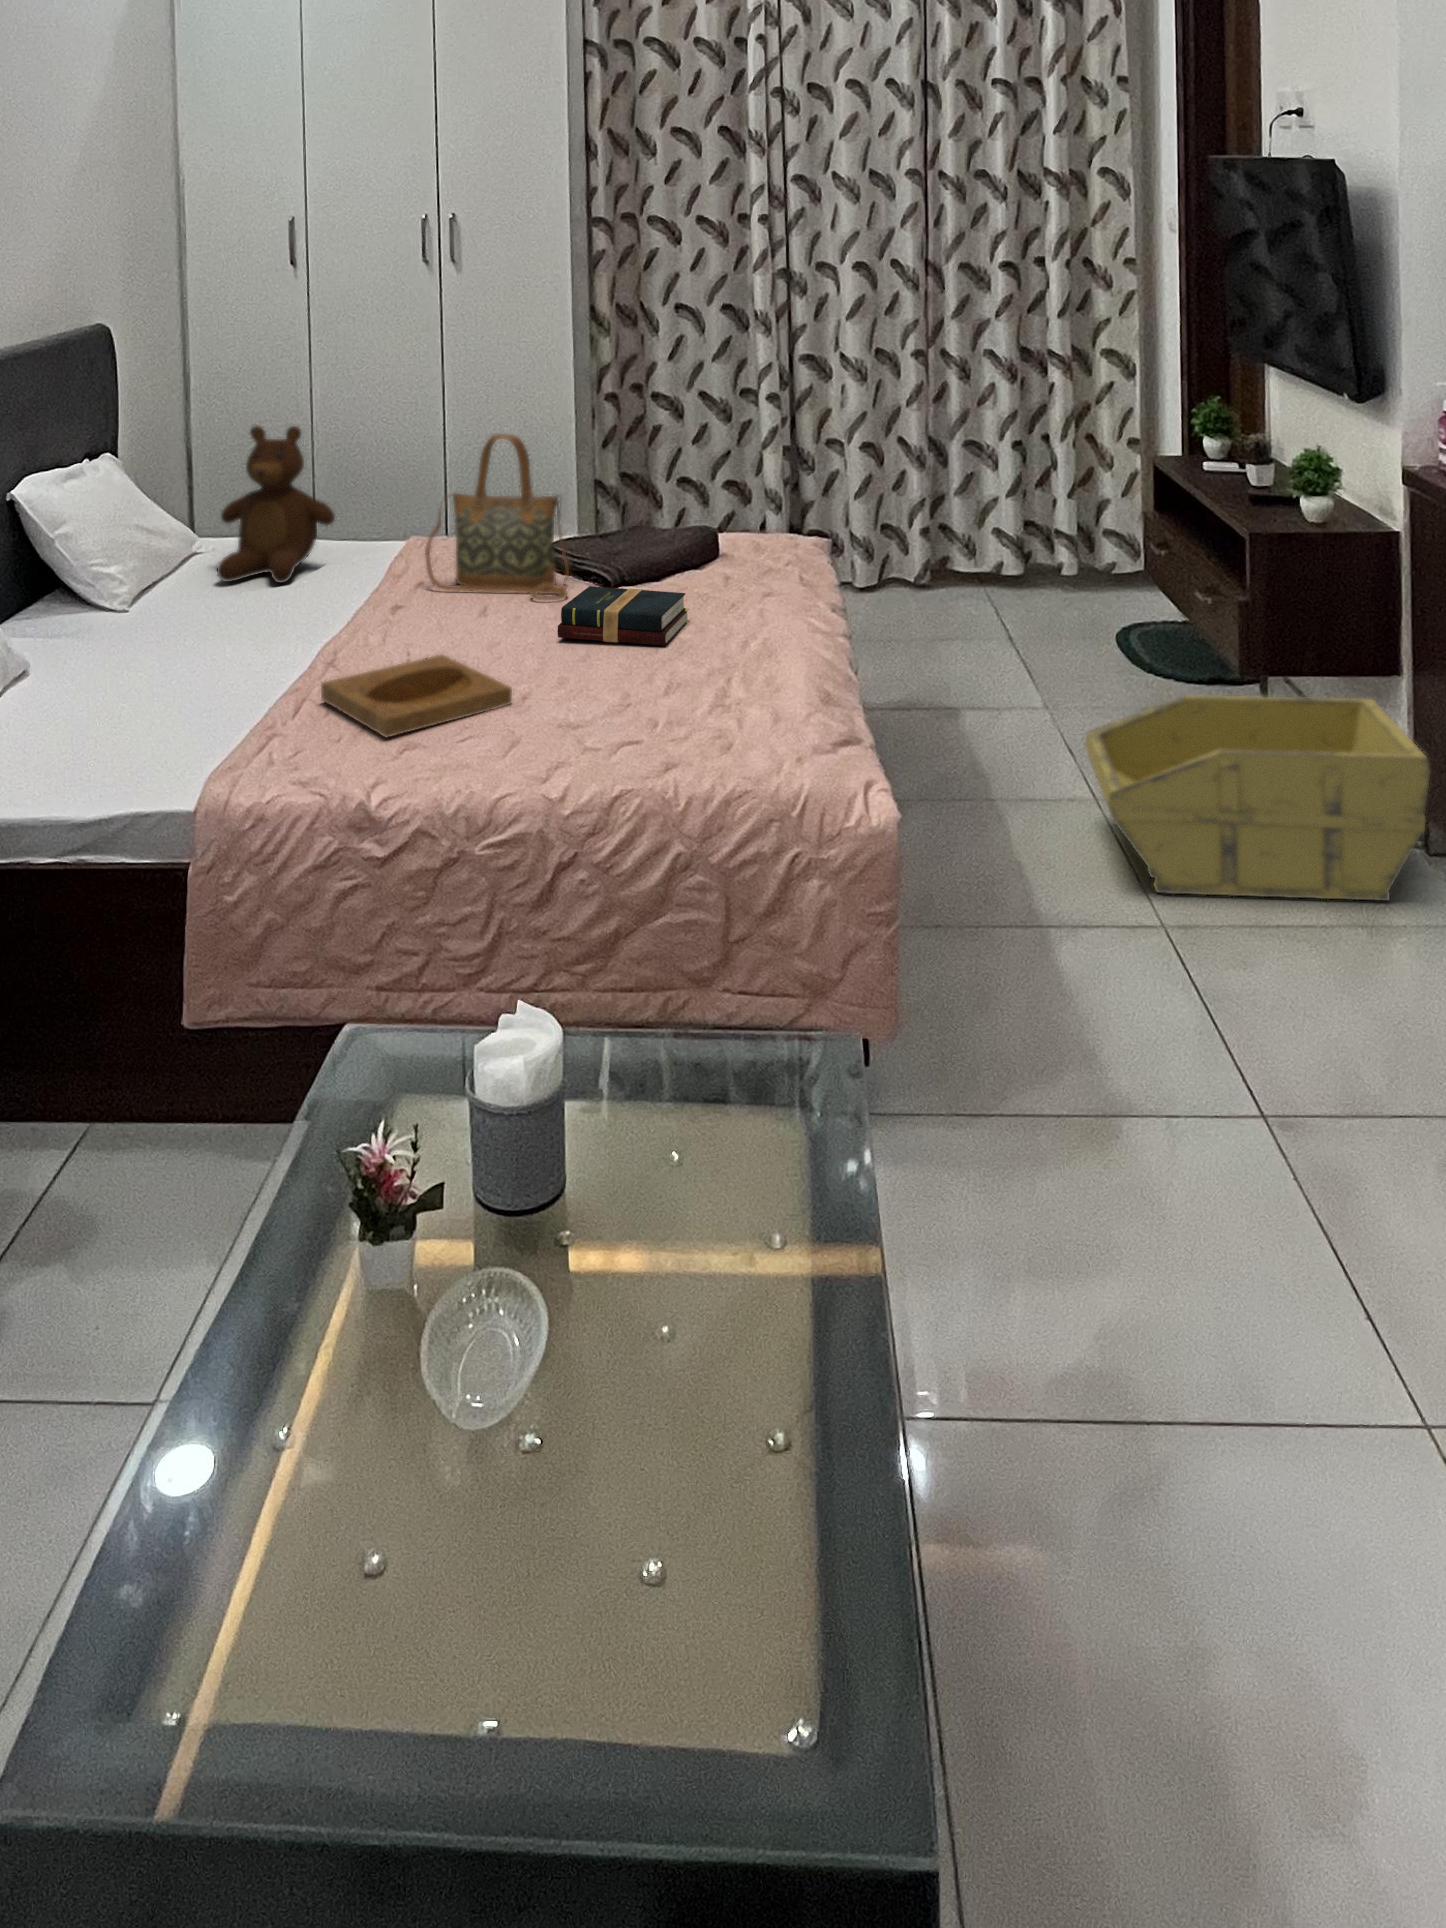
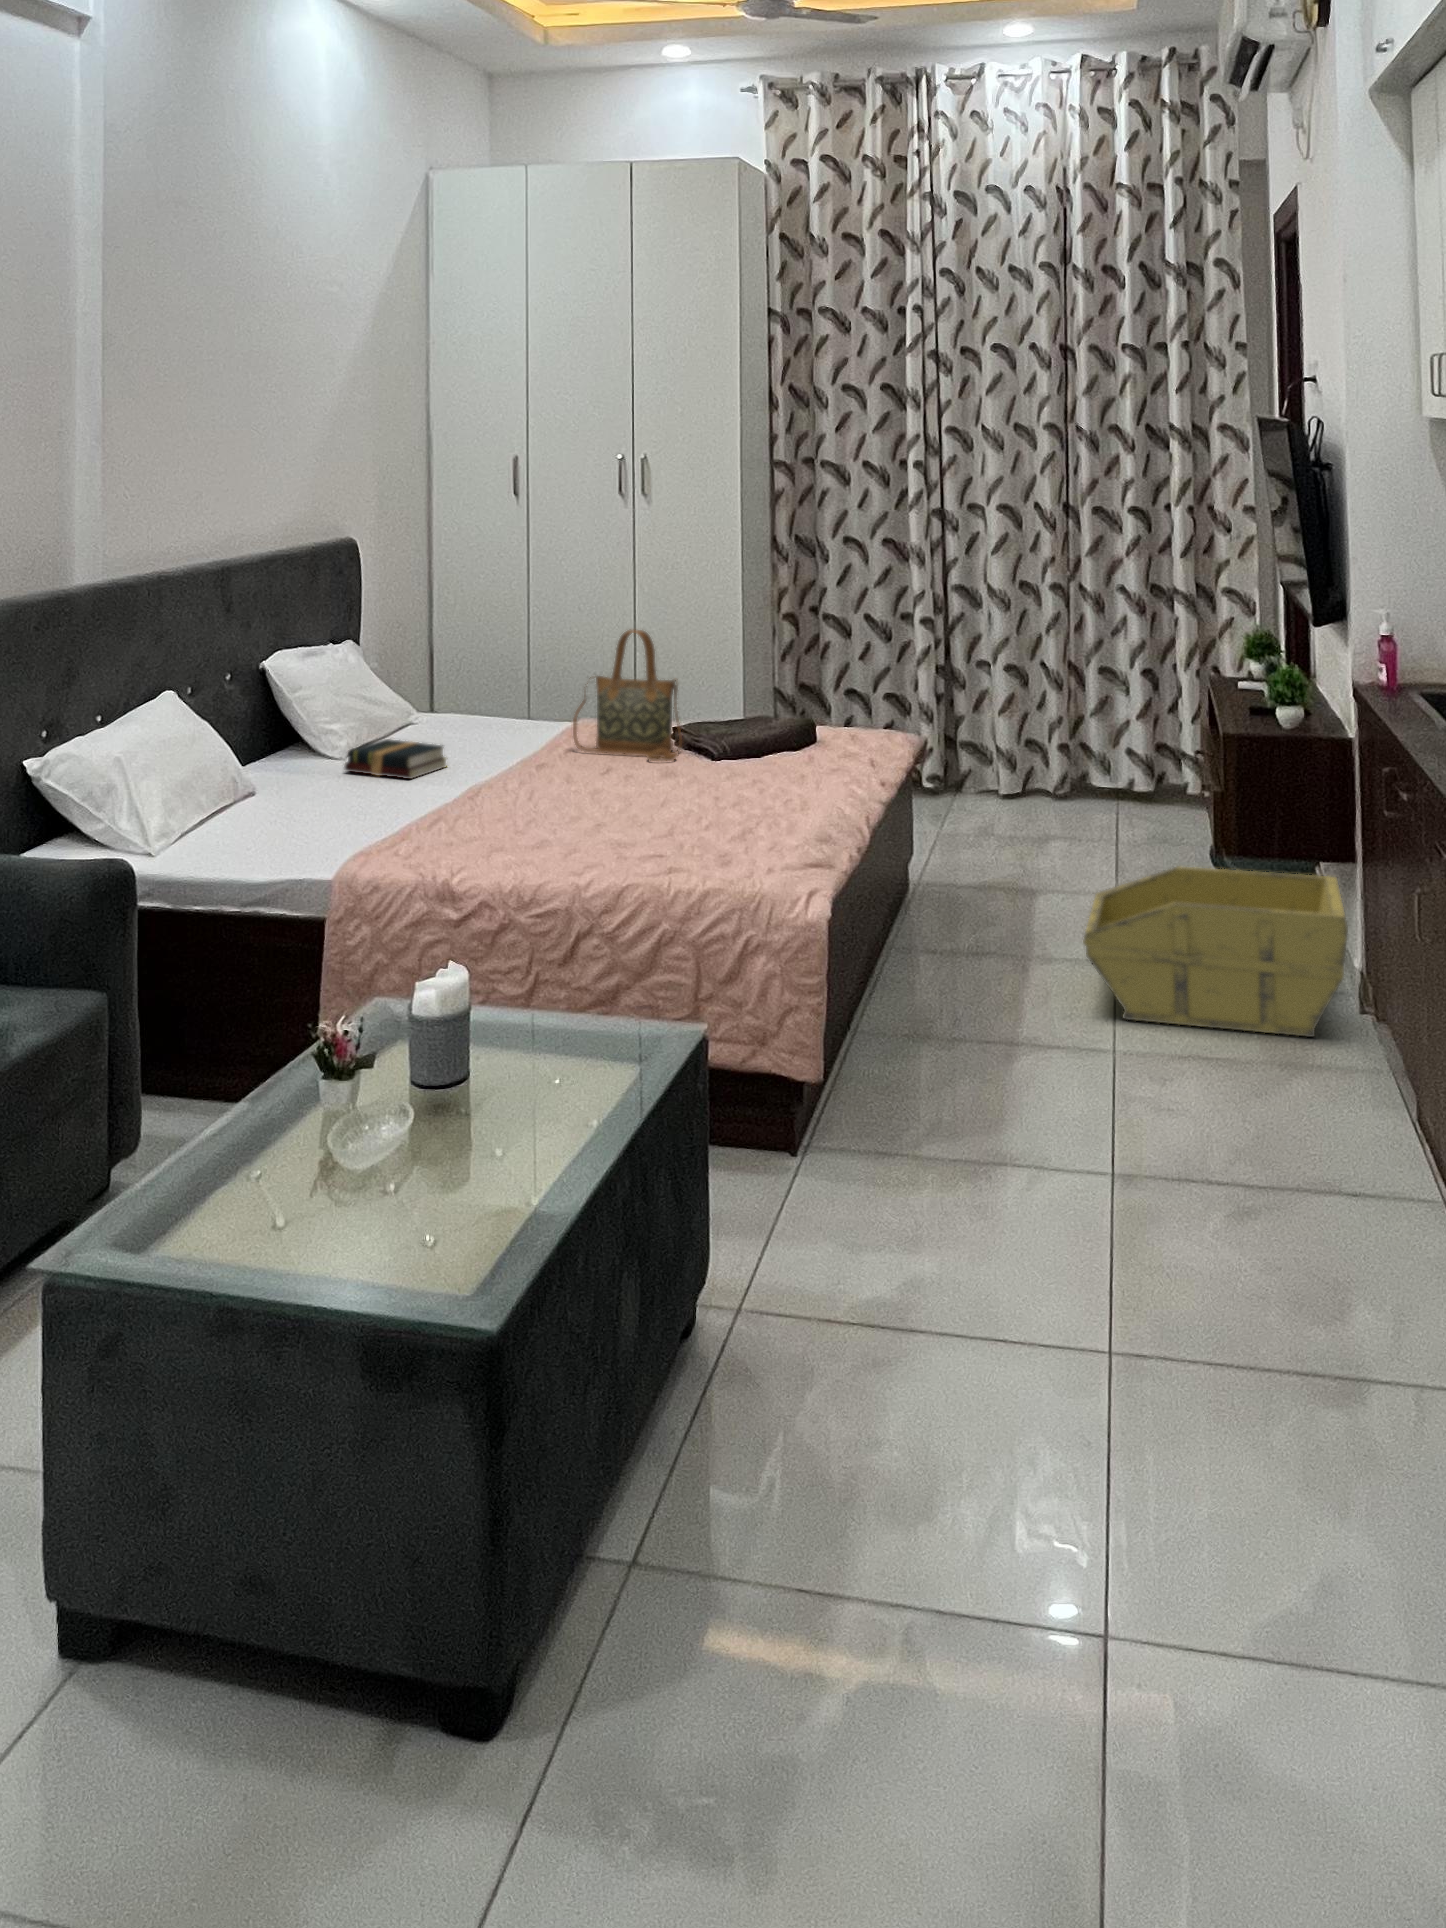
teddy bear: present [217,426,335,583] -> none [421,620,516,745]
hardback book: present [557,586,689,646] -> present [345,739,447,779]
tray: present [321,655,512,737] -> none [459,789,594,837]

